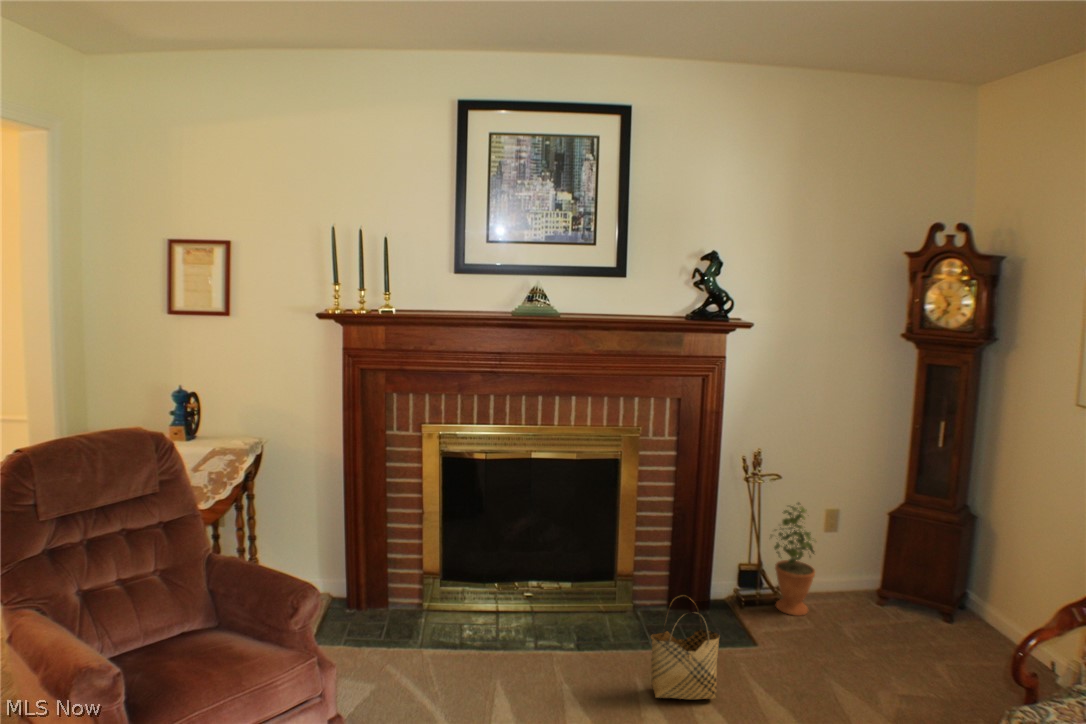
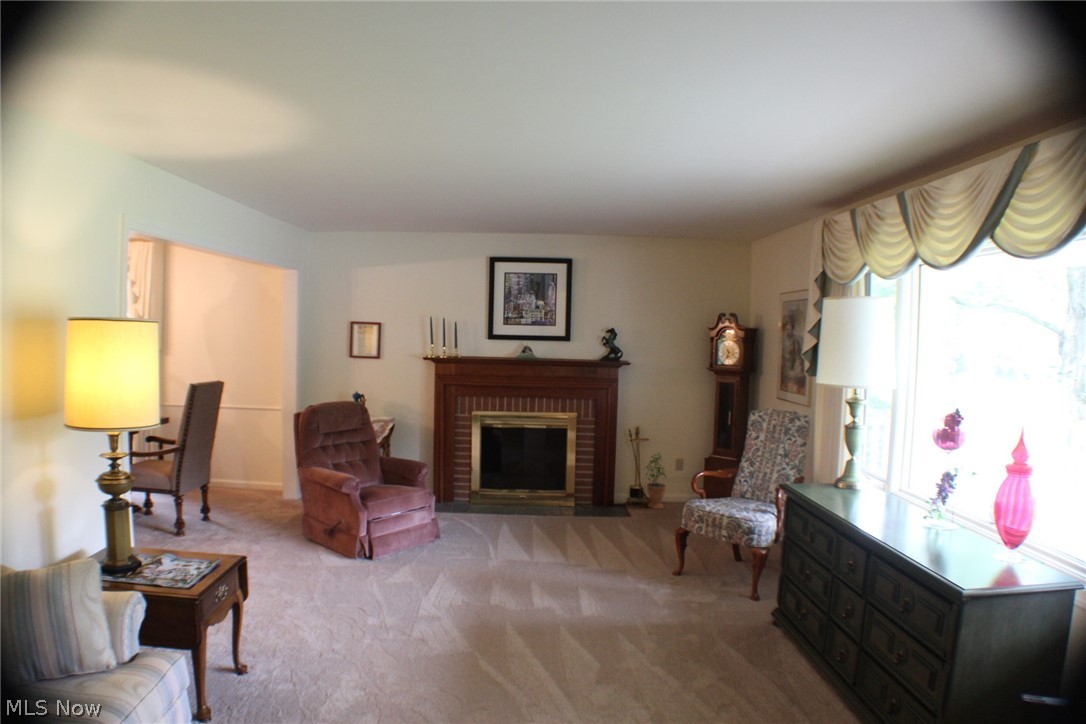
woven basket: present [651,595,719,699] -> none [573,485,605,532]

